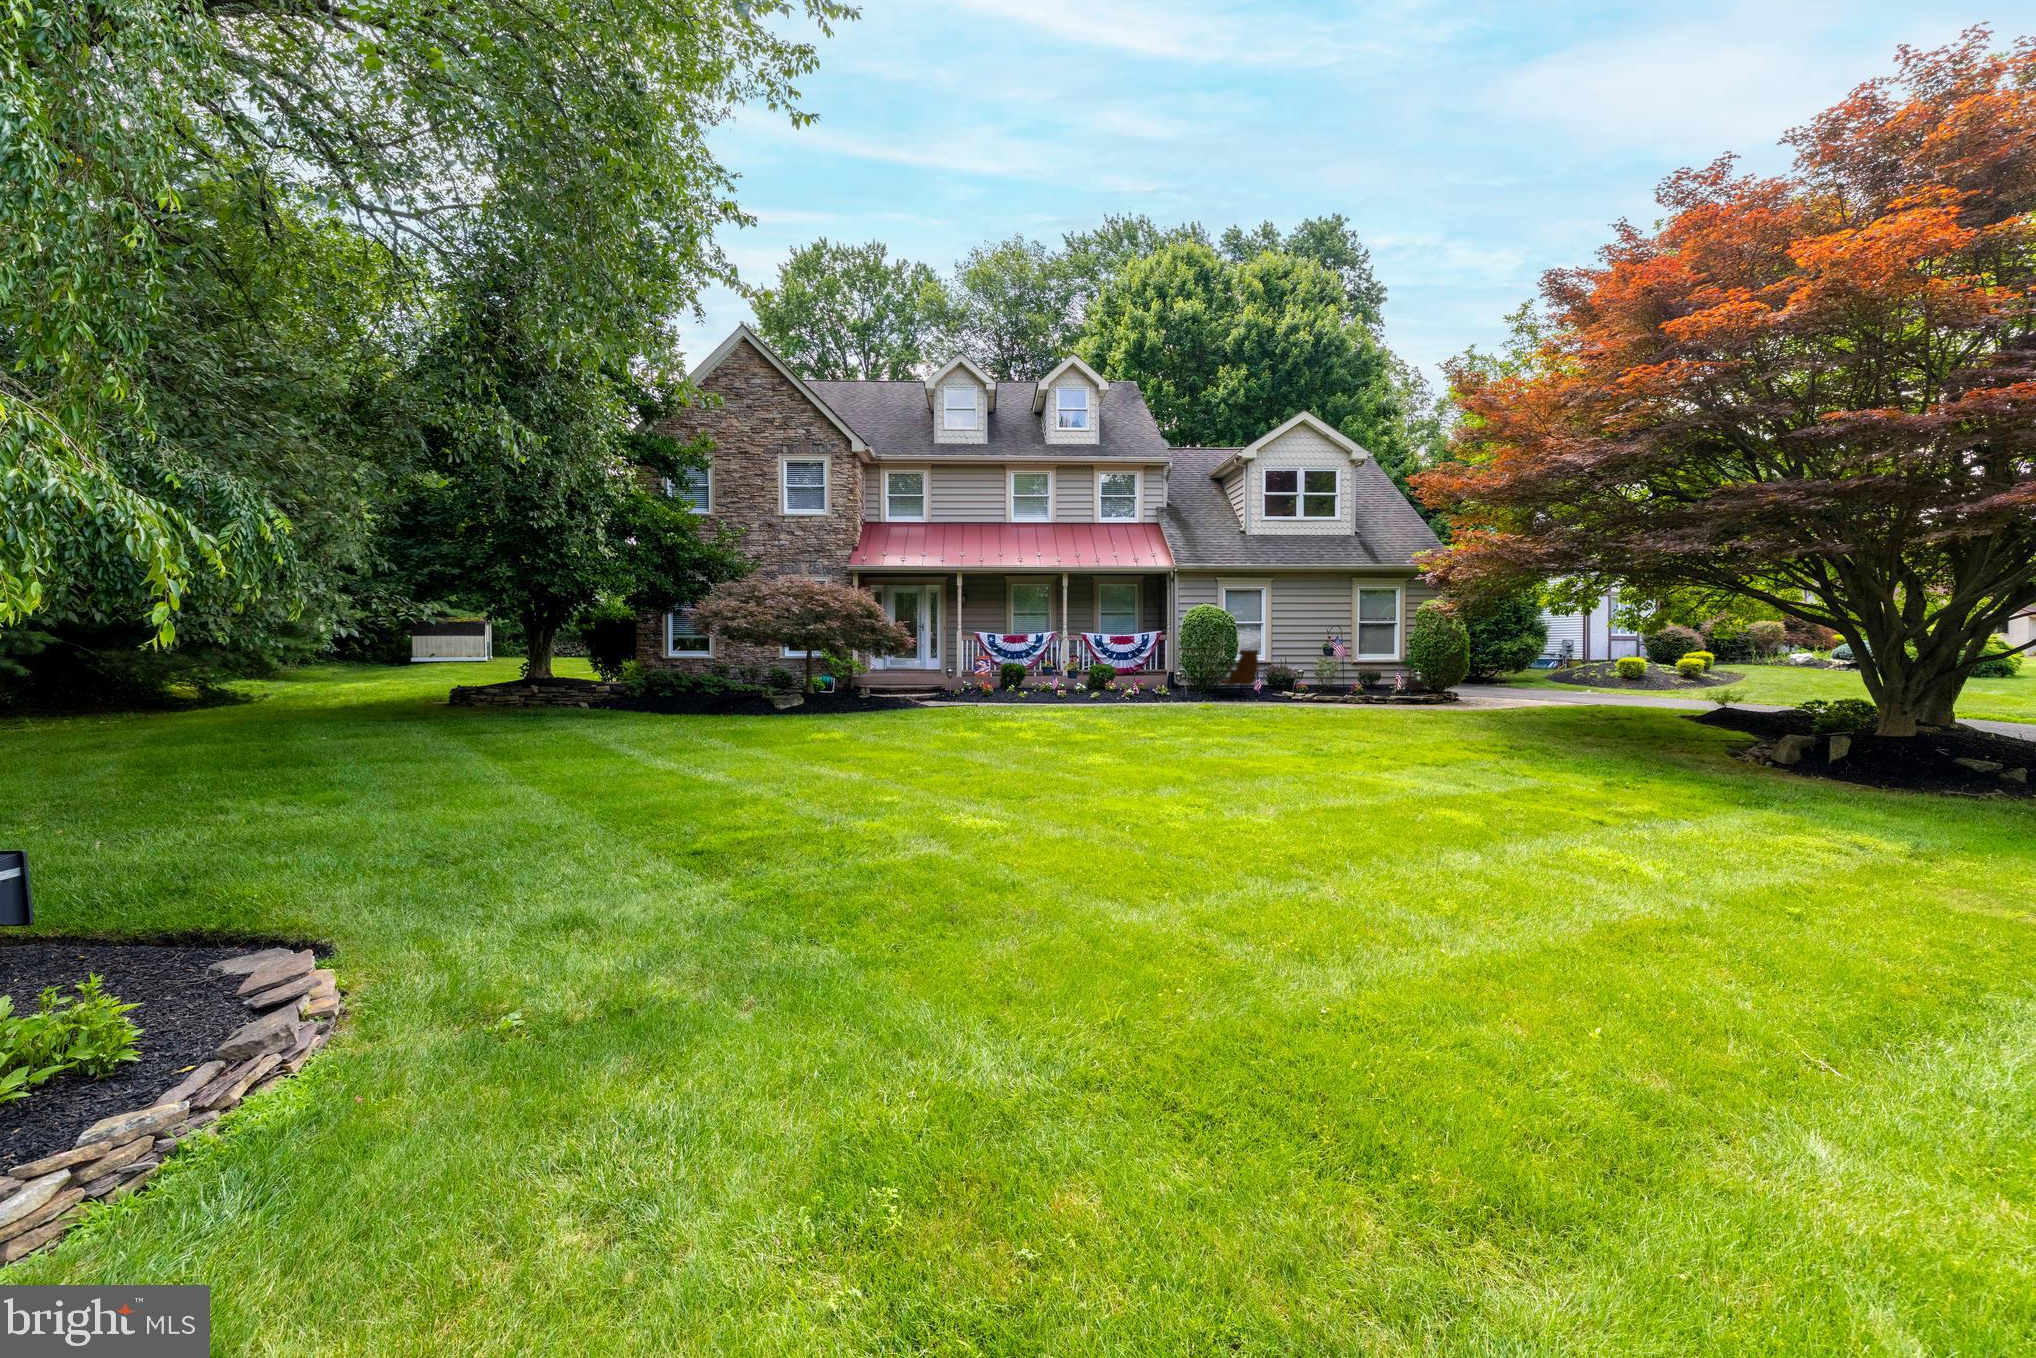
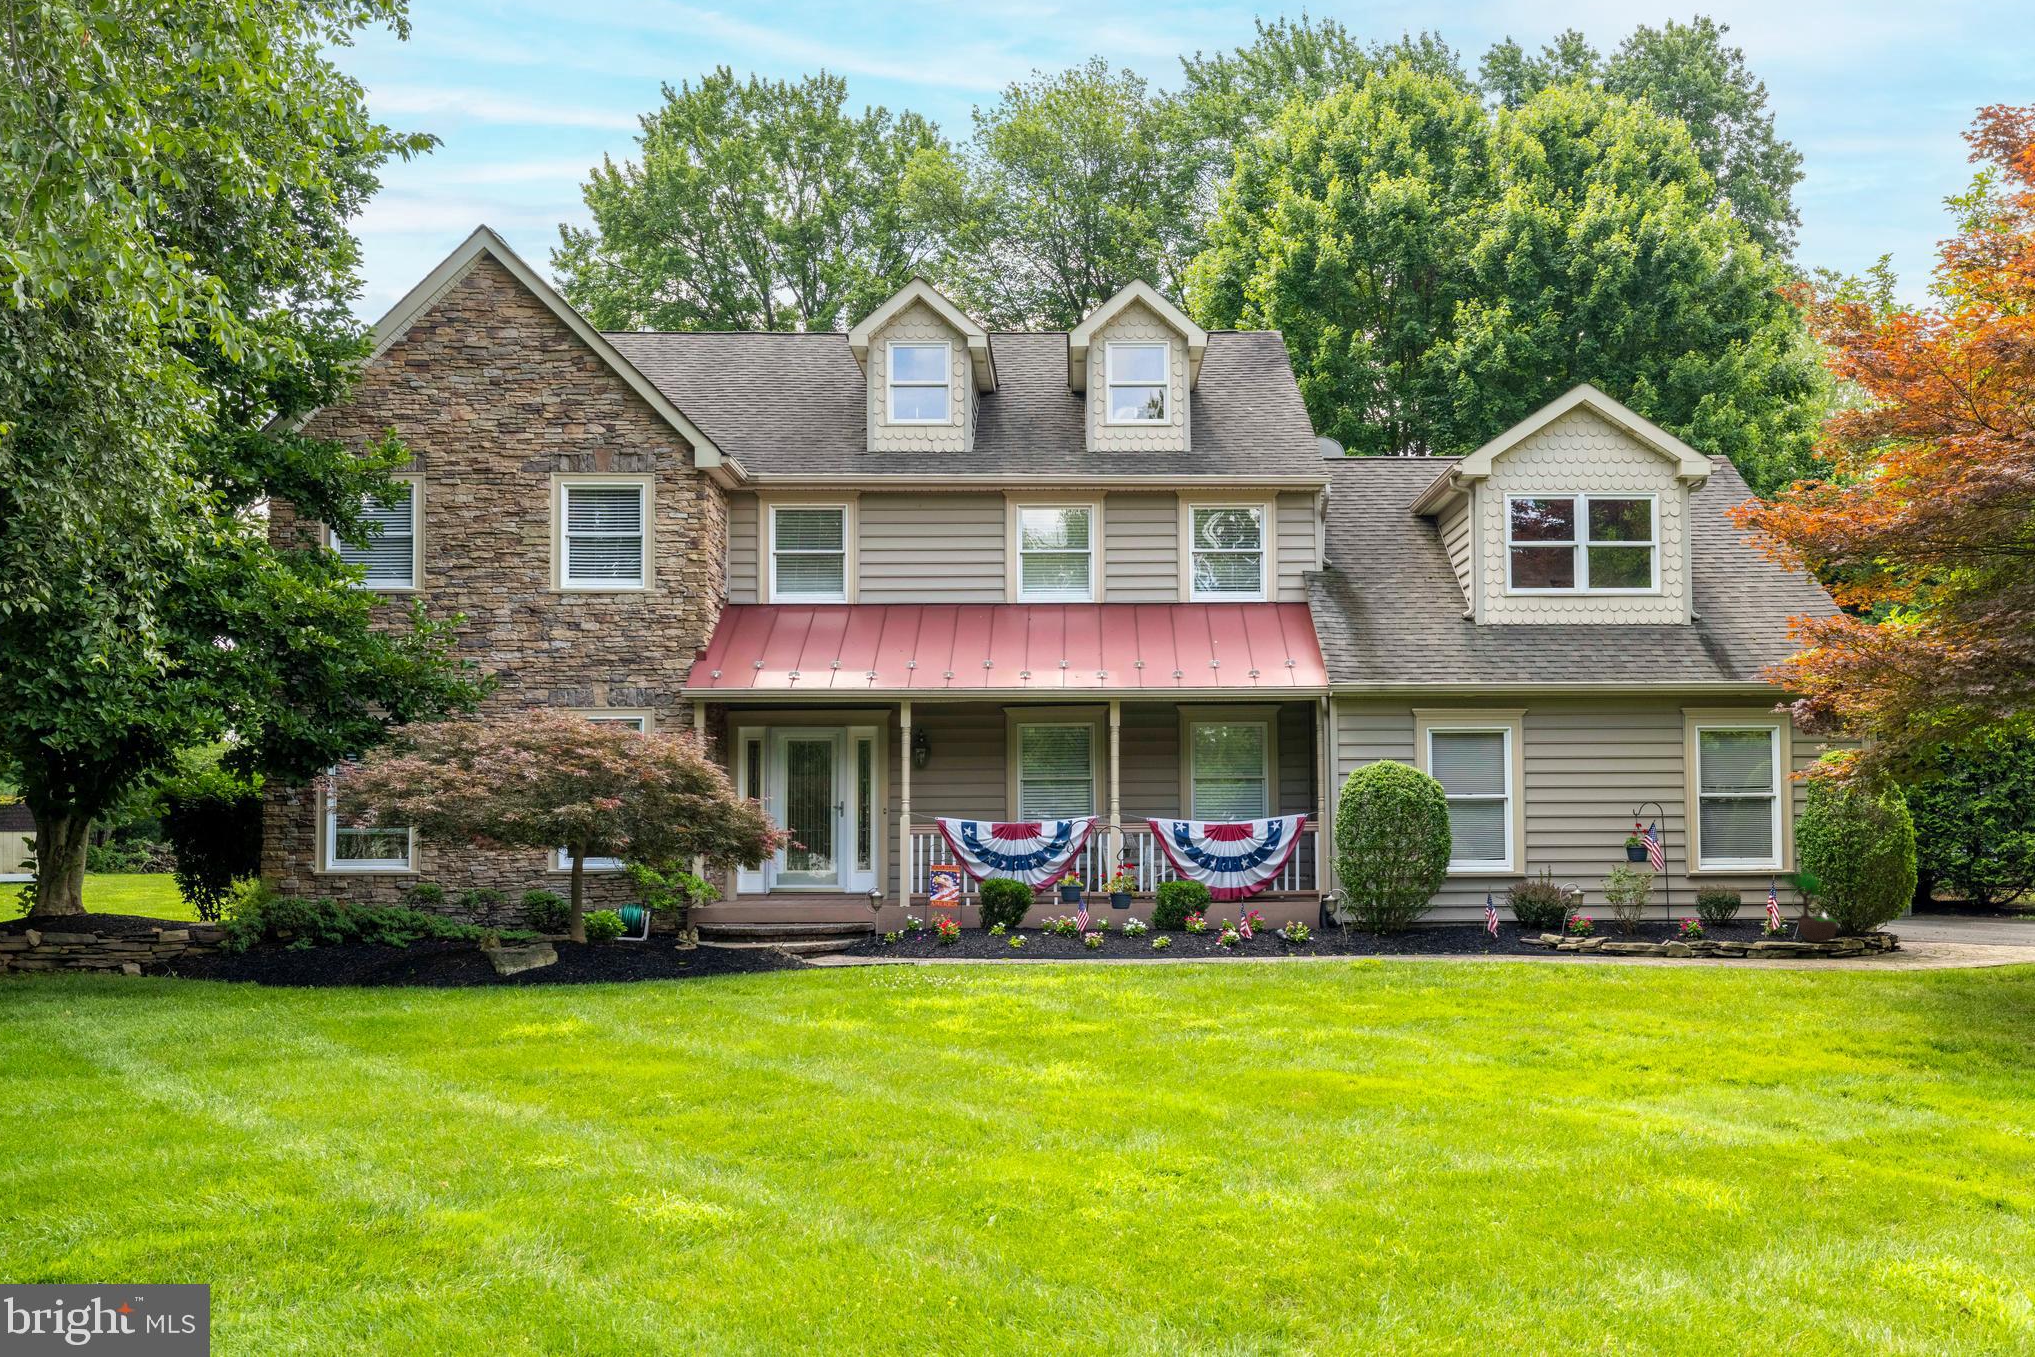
lounge chair: present [1219,650,1259,694] -> none [1413,853,1485,947]

